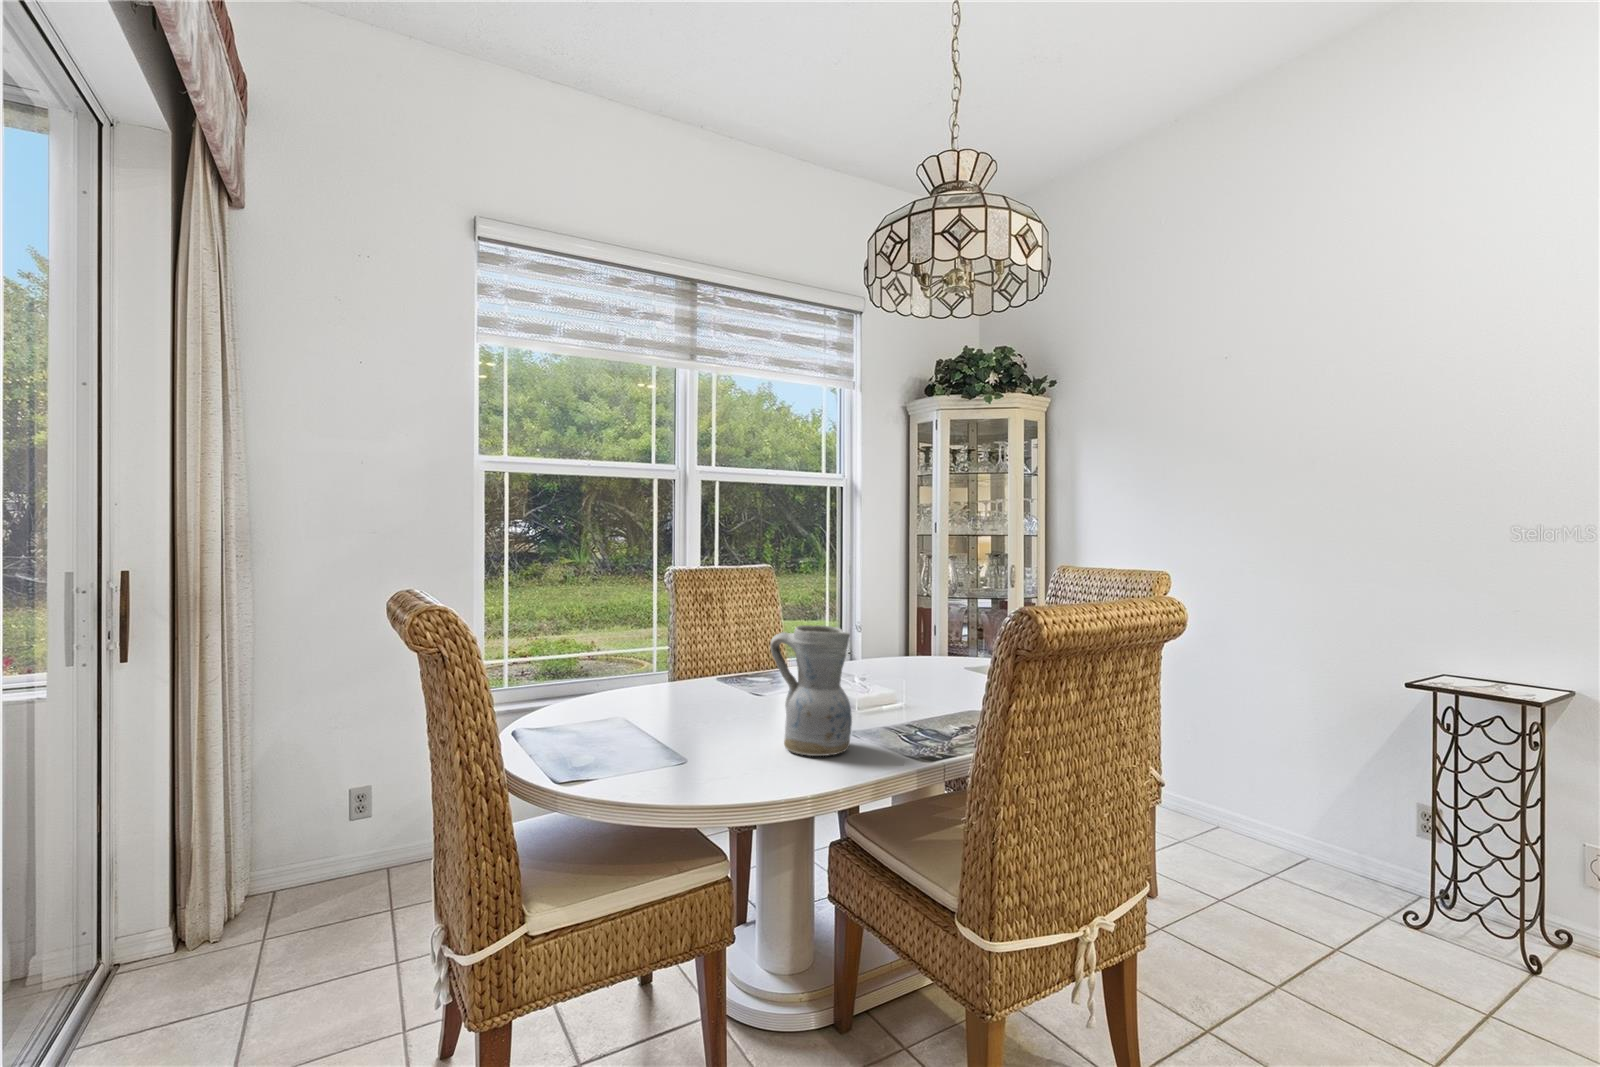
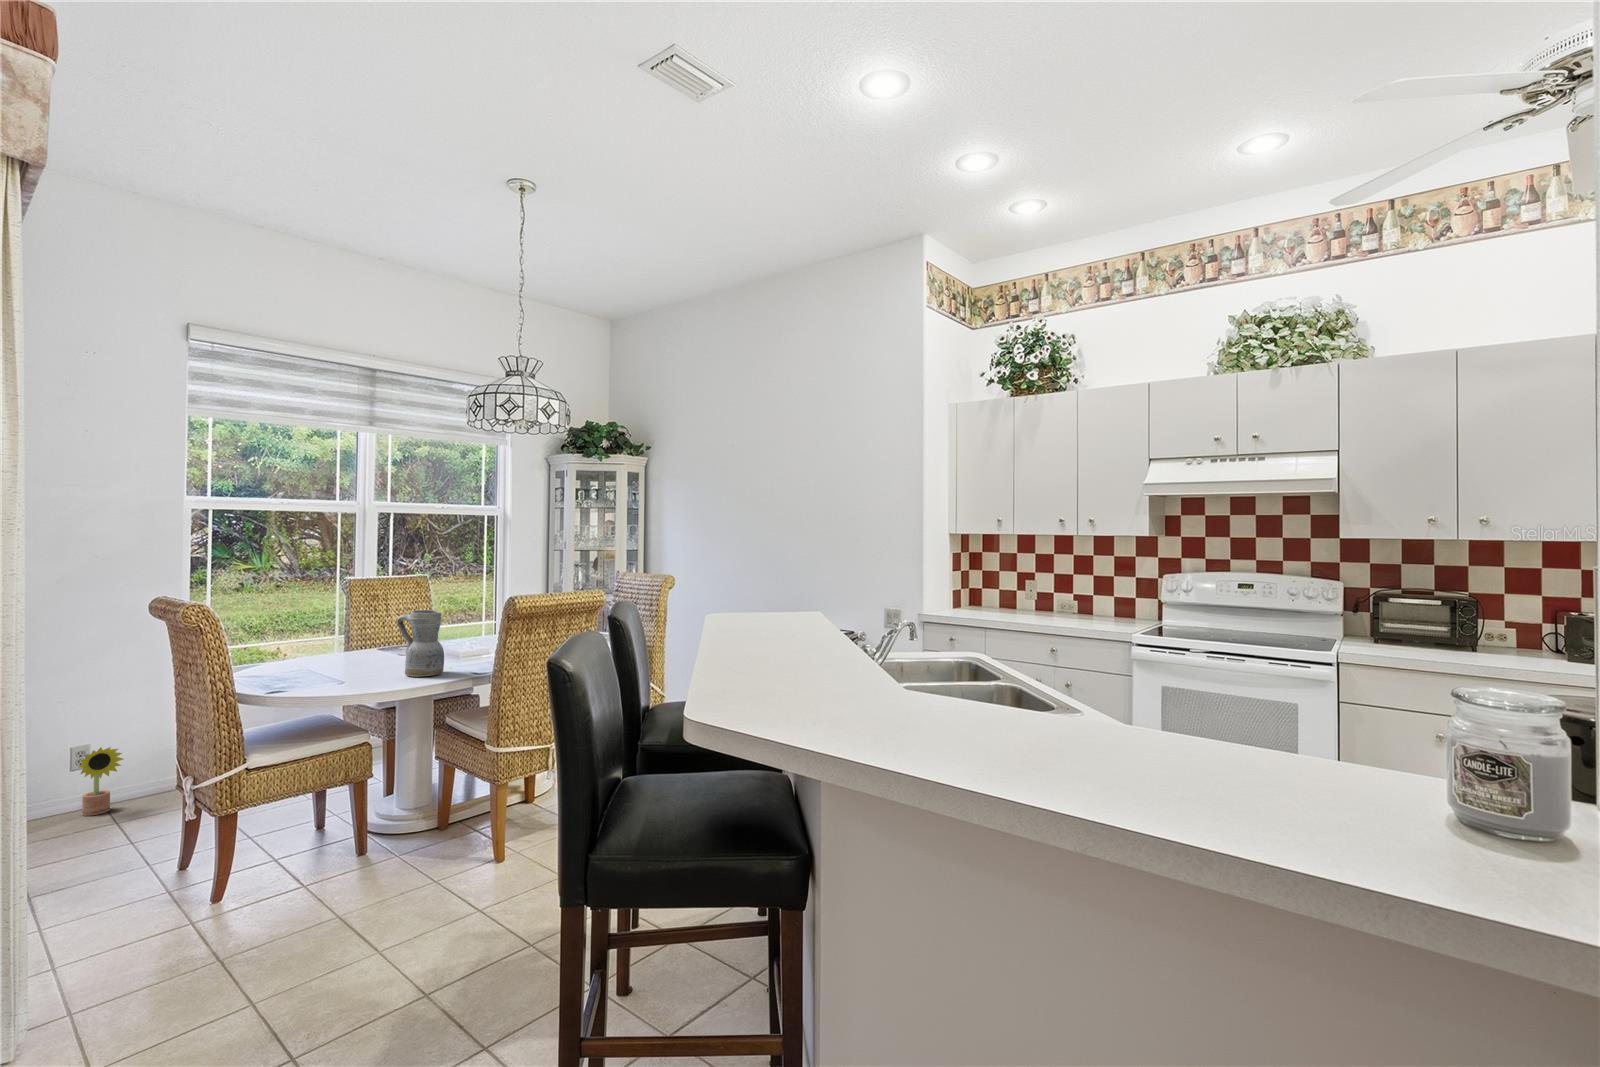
decorative plant: none [342,797,398,890] -> present [78,747,123,816]

